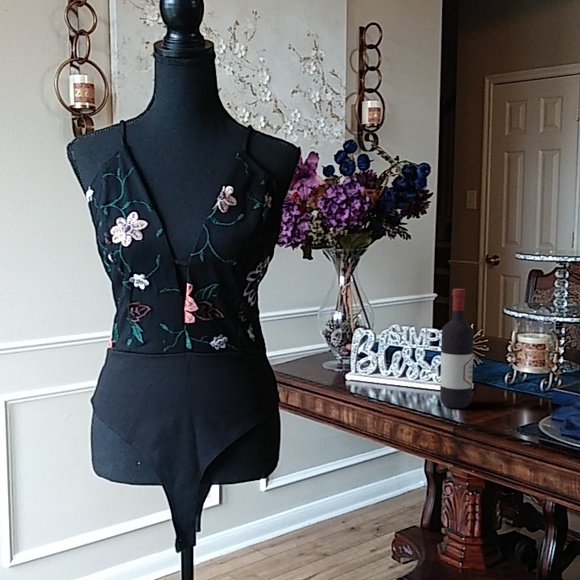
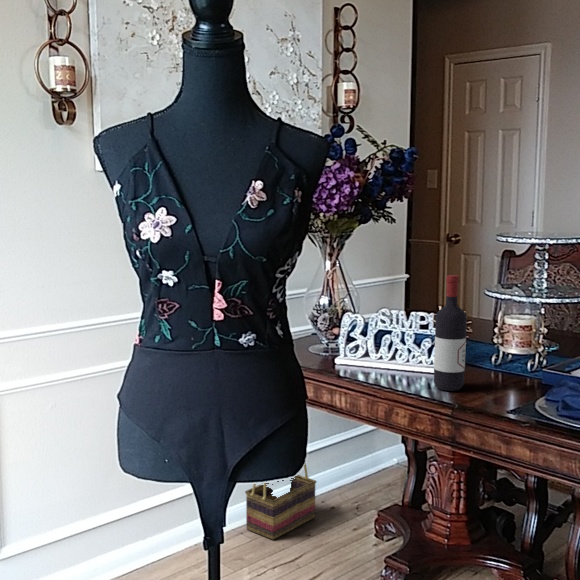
basket: none [265,453,338,558] -> present [245,463,316,540]

